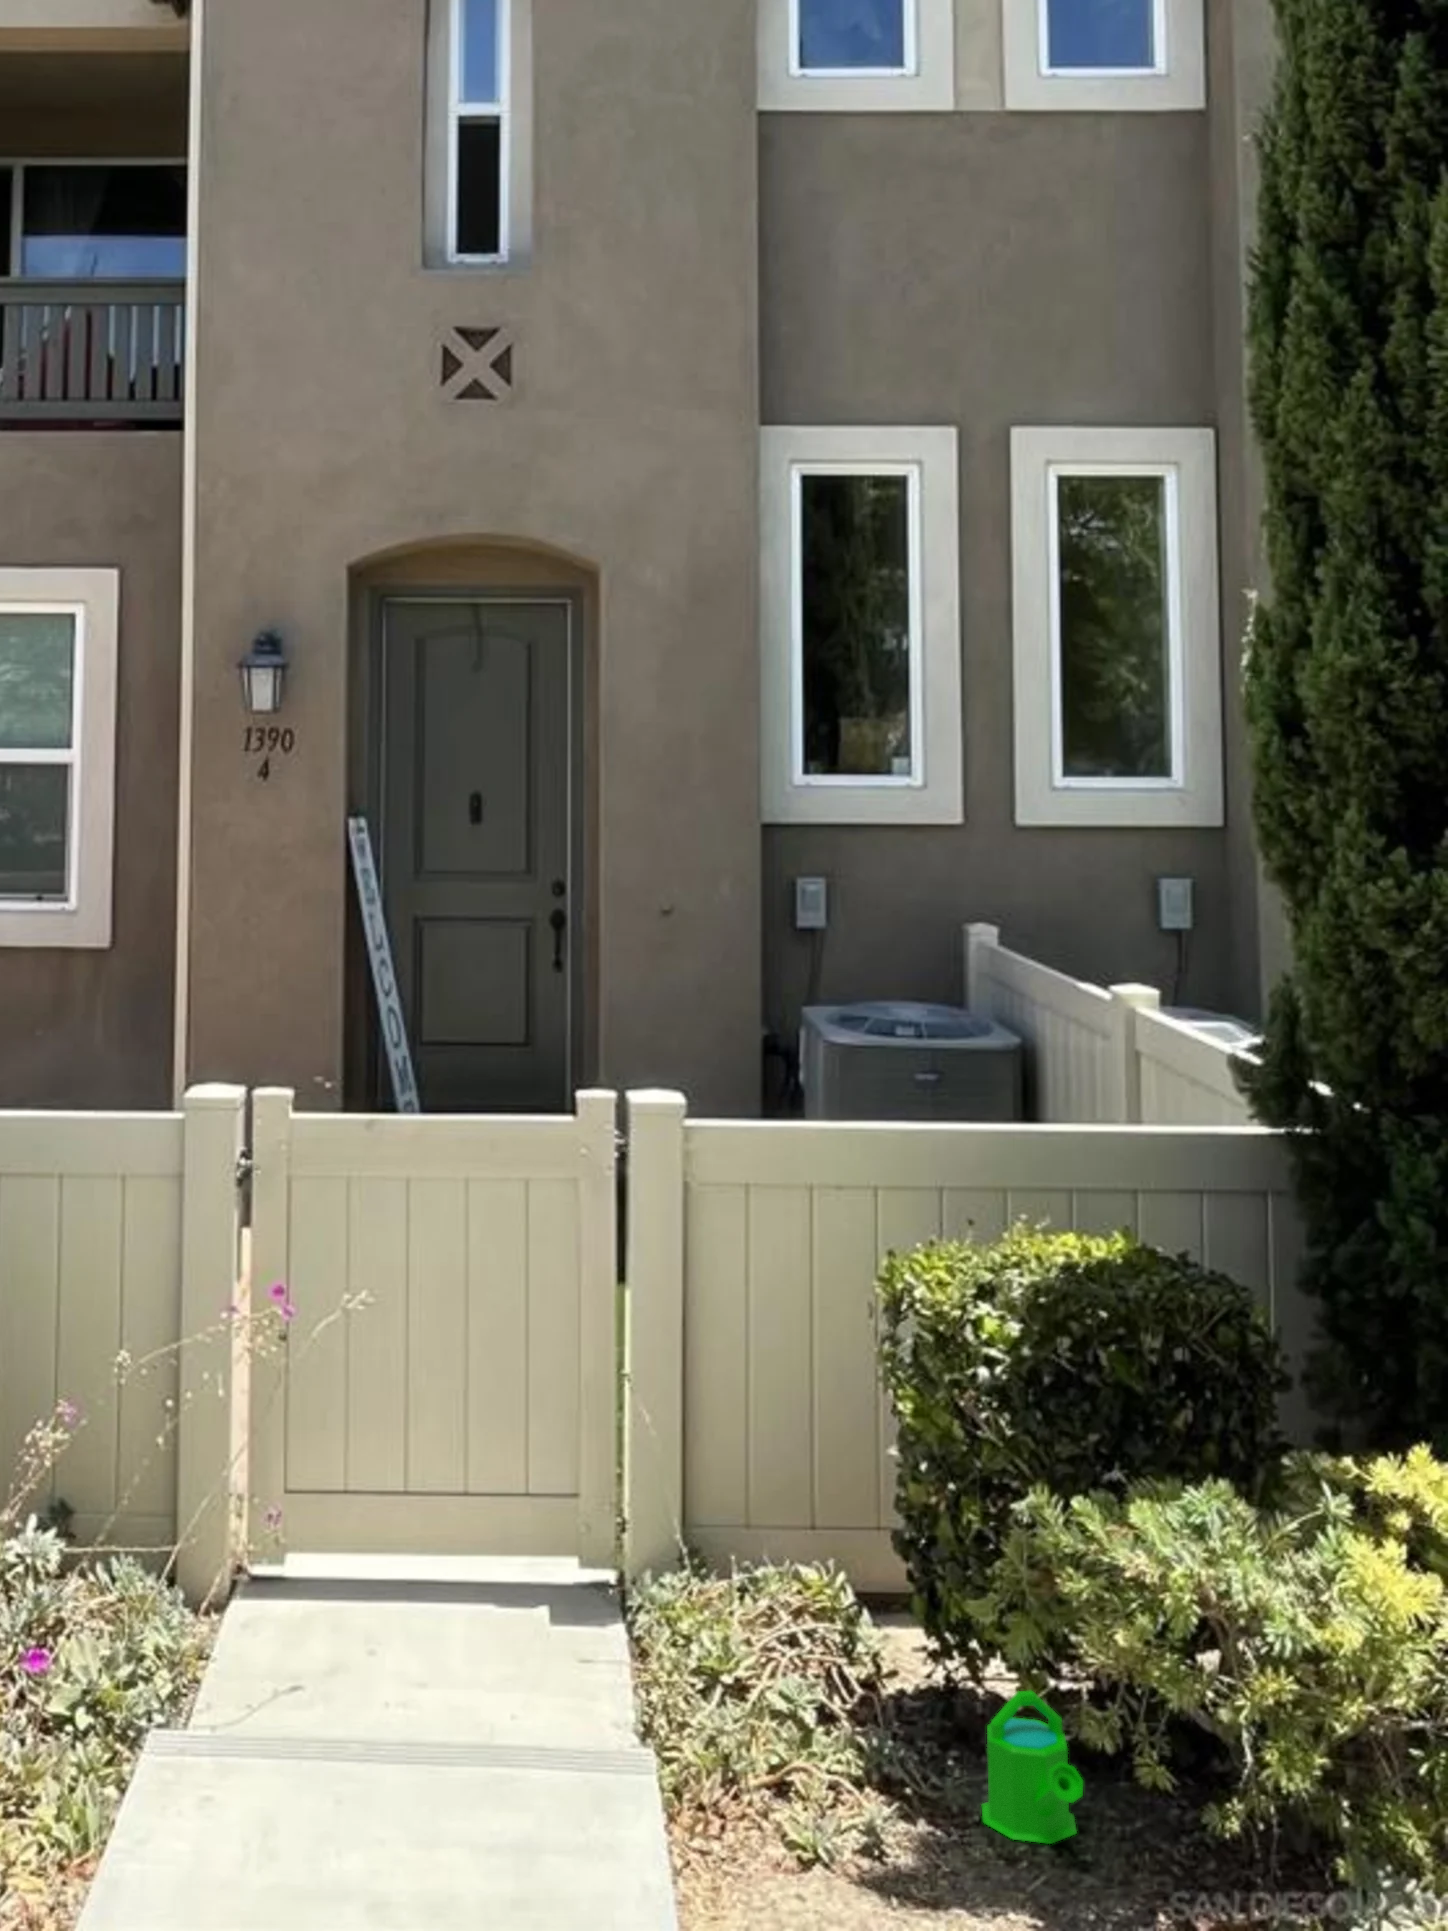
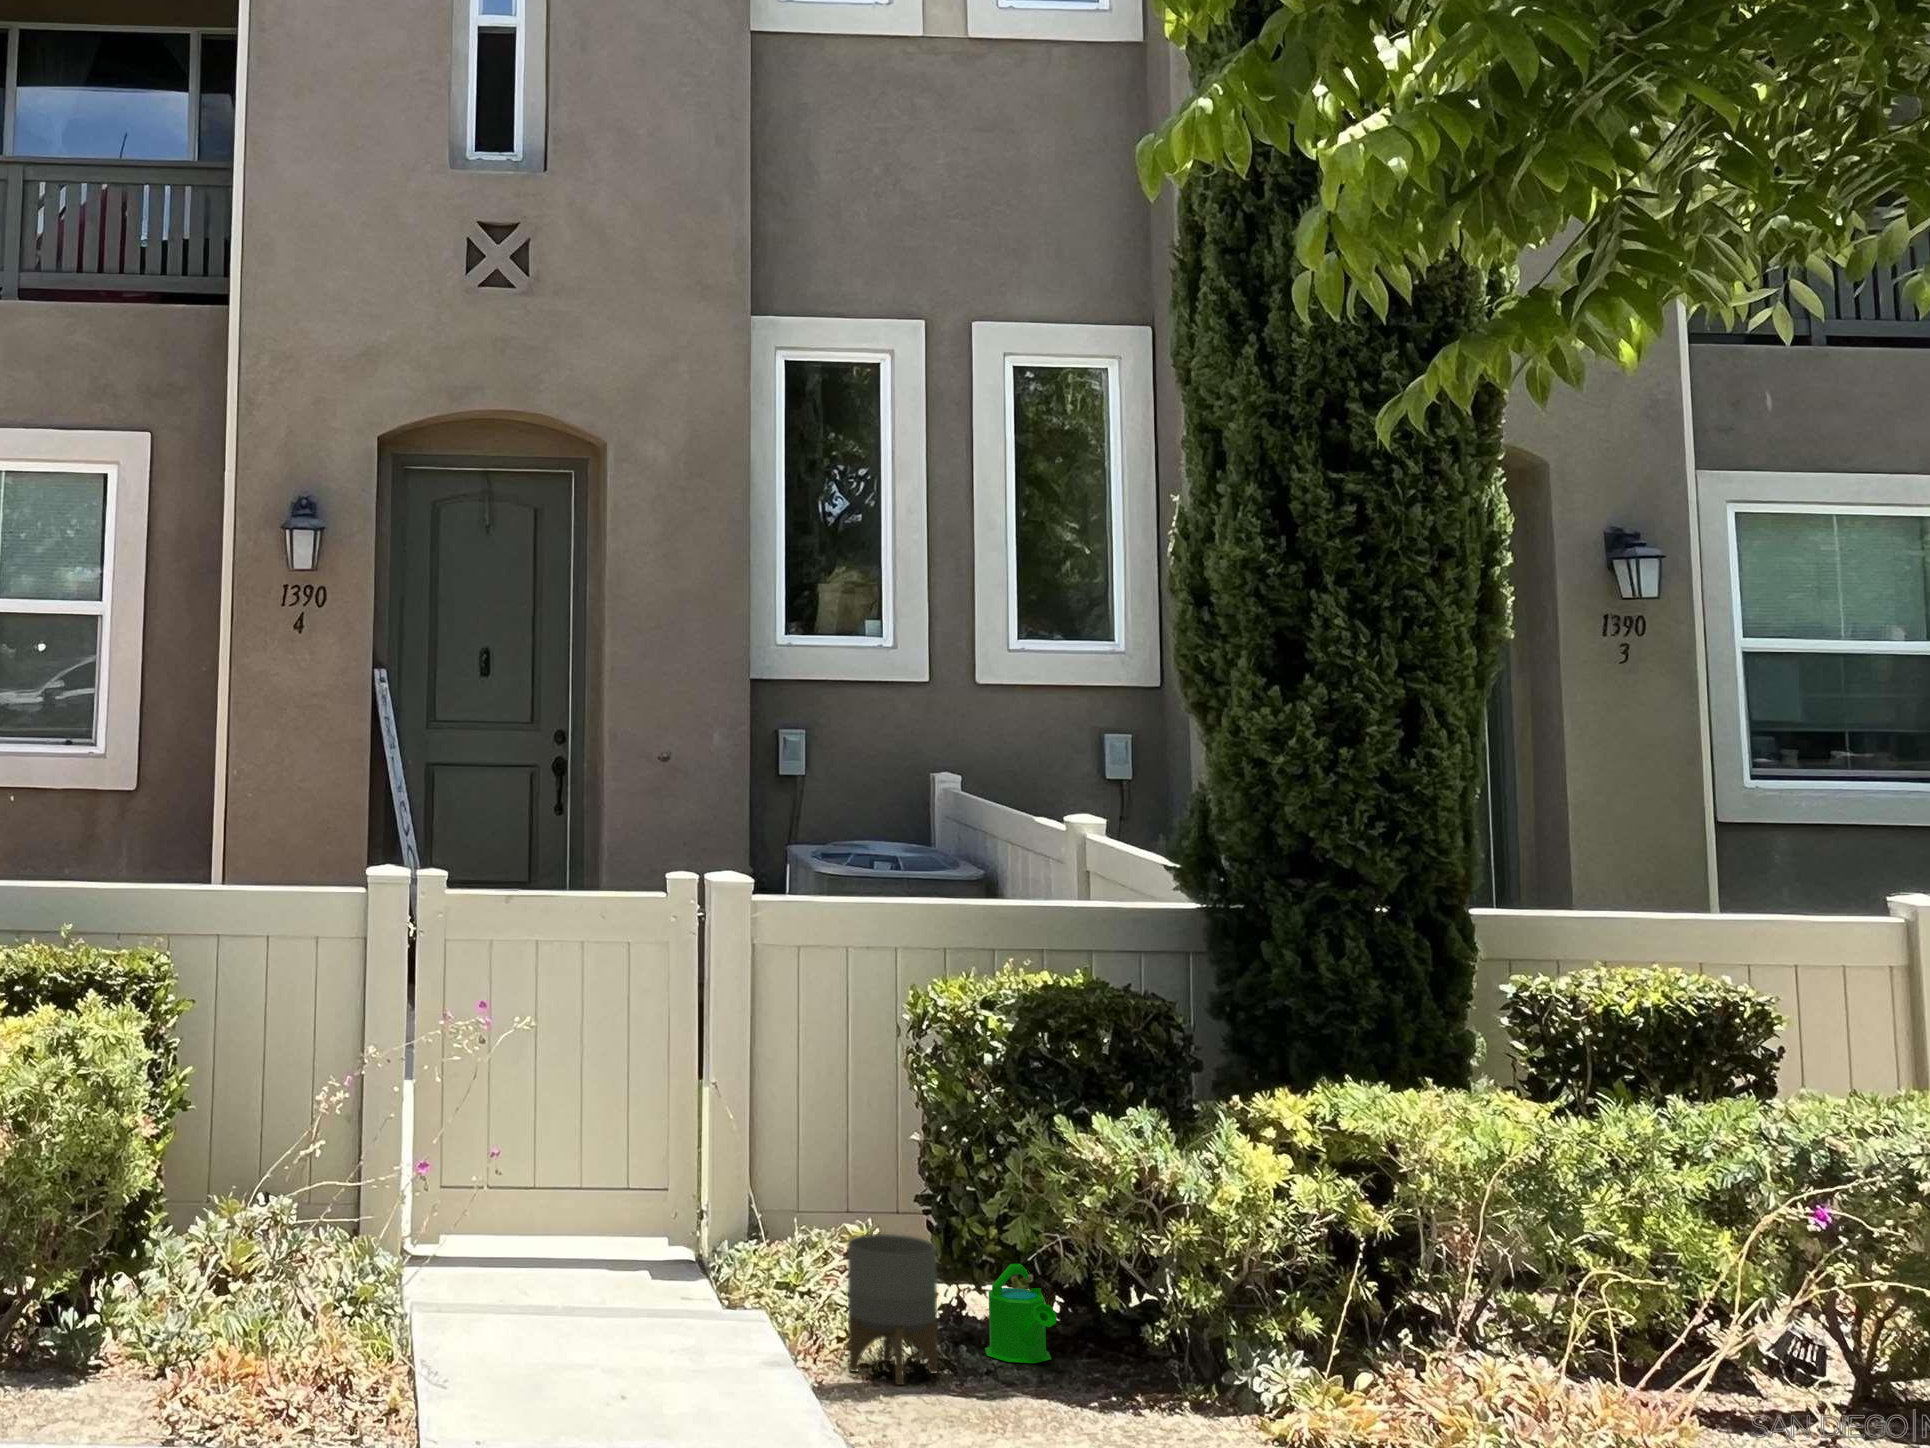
planter: none [777,1649,908,1894] -> present [847,1234,938,1385]

